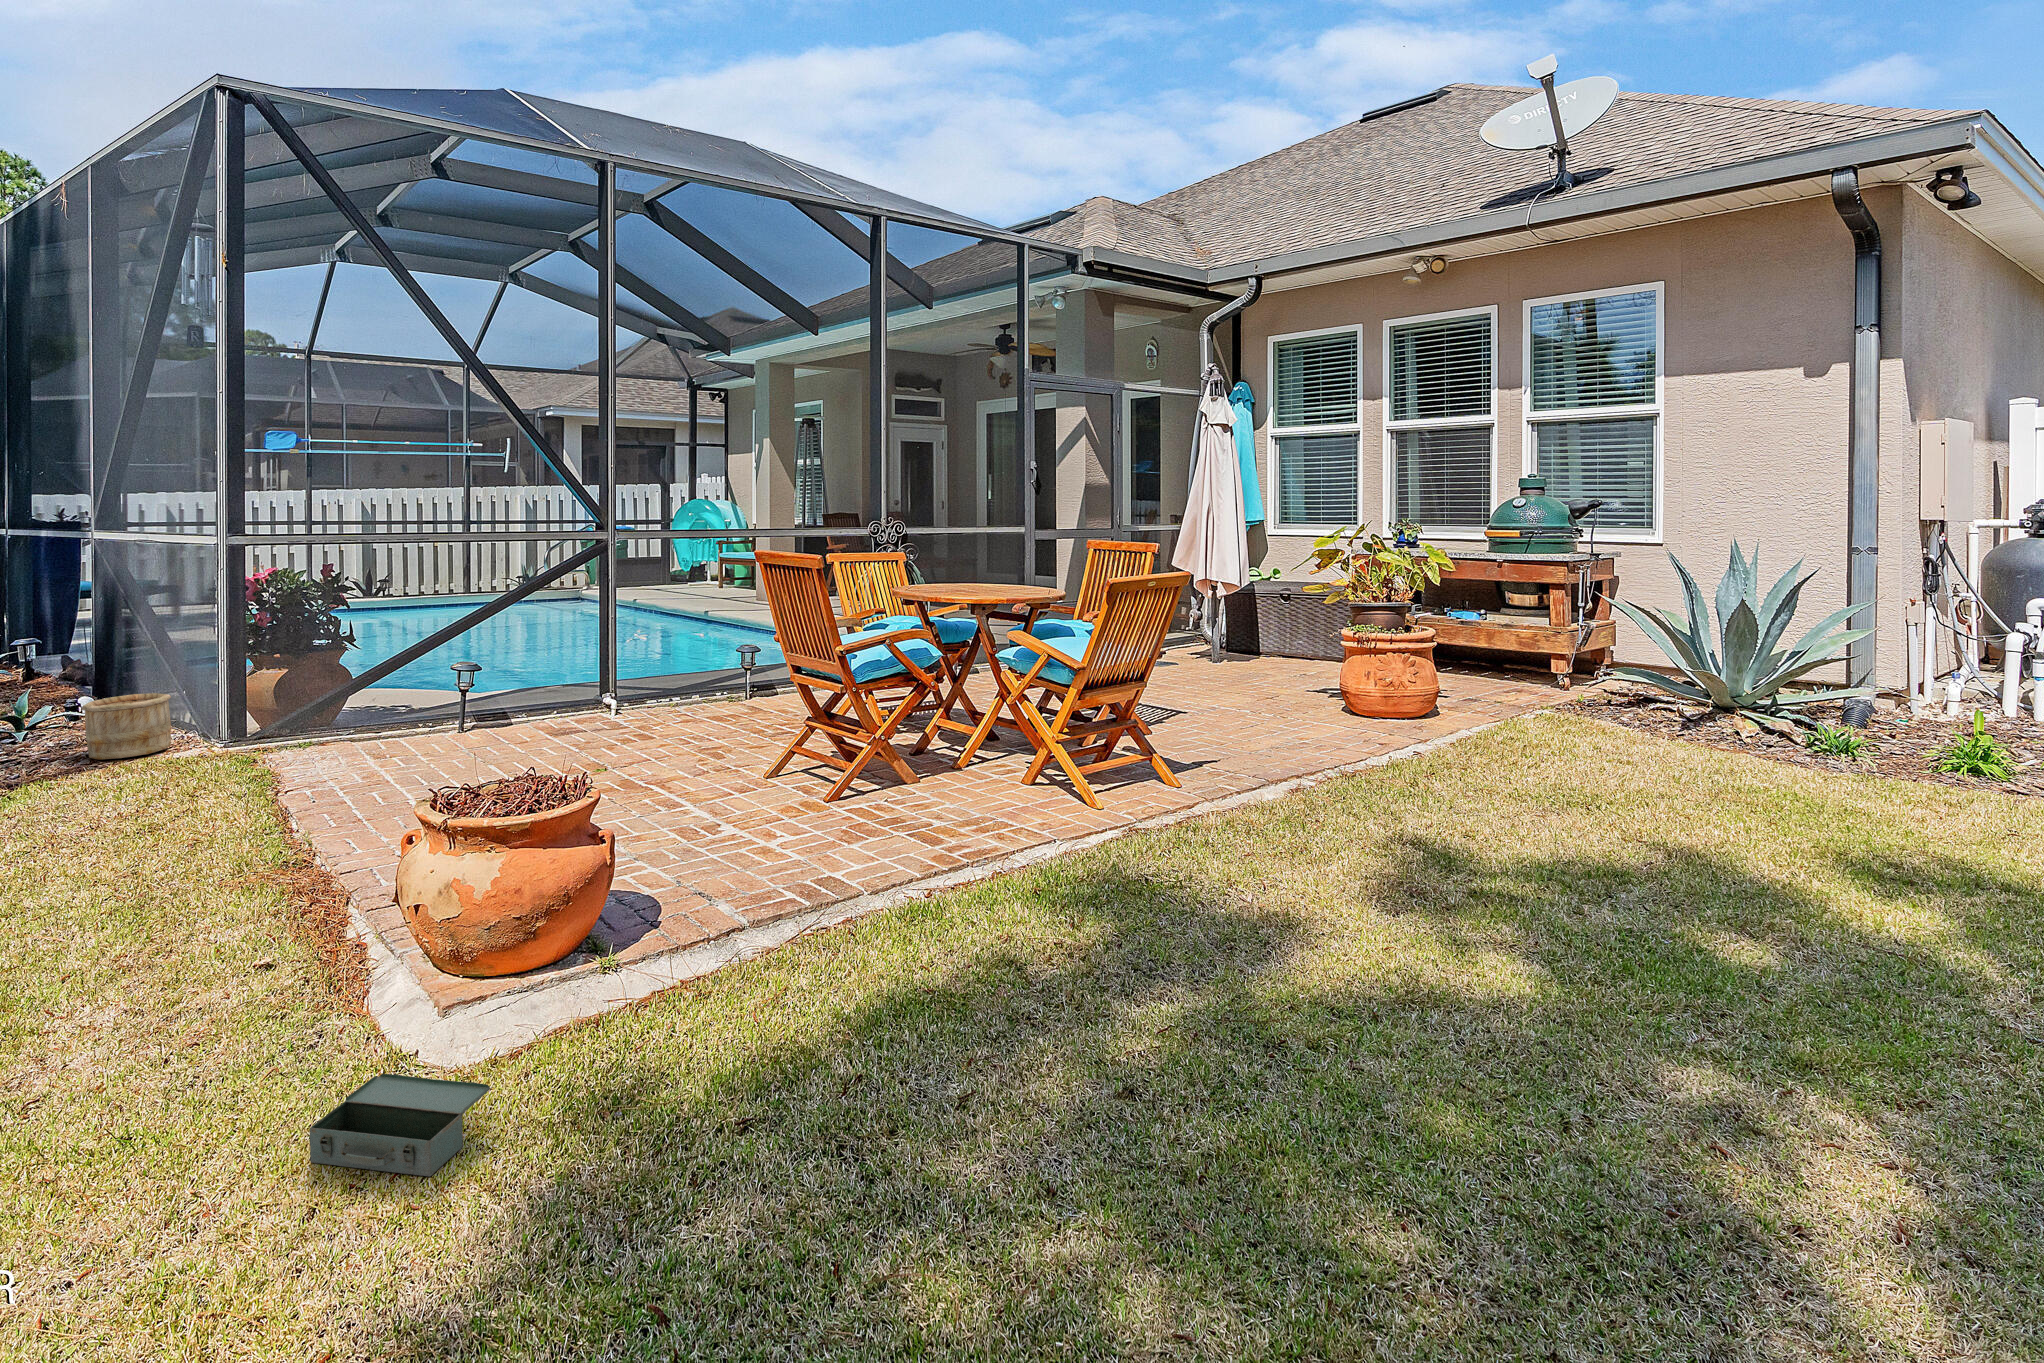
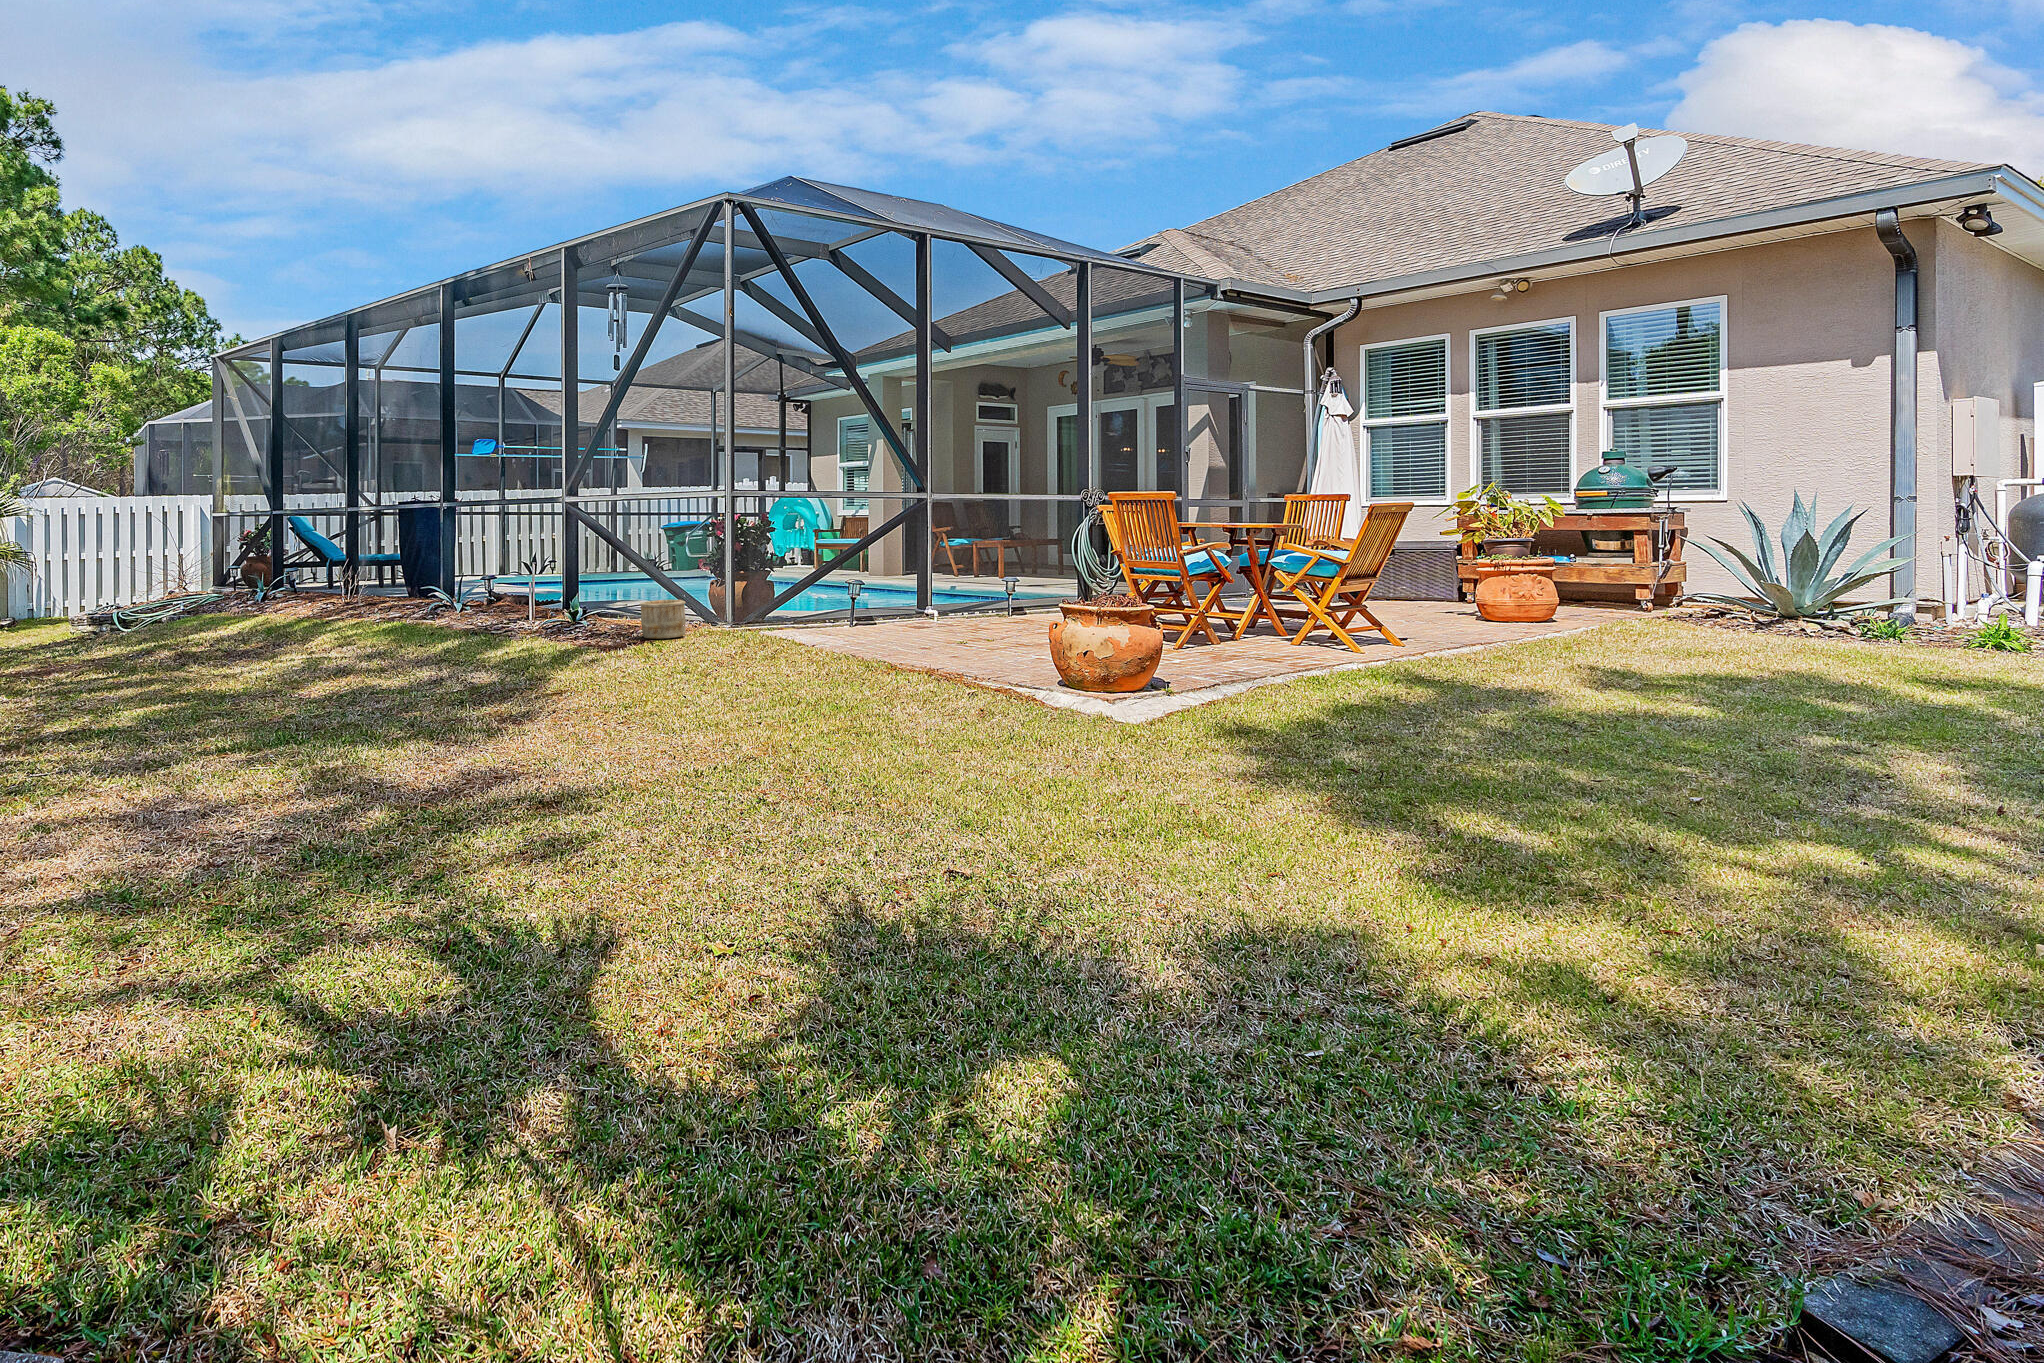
toolbox: present [310,1074,491,1177] -> none [1160,705,1227,733]

